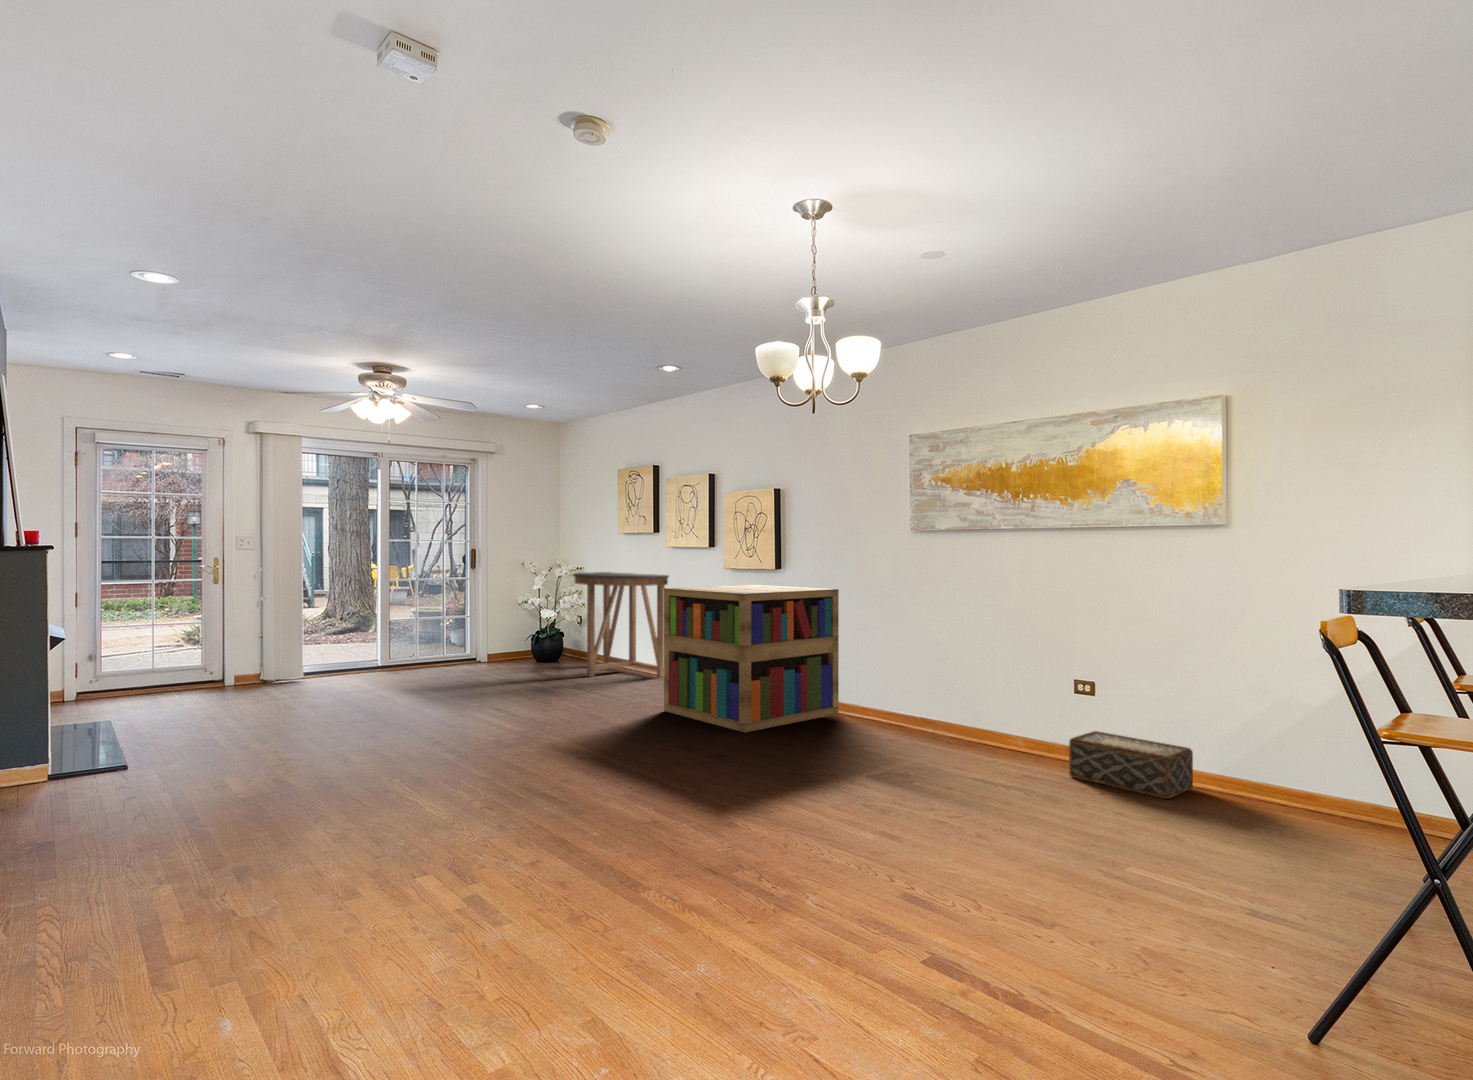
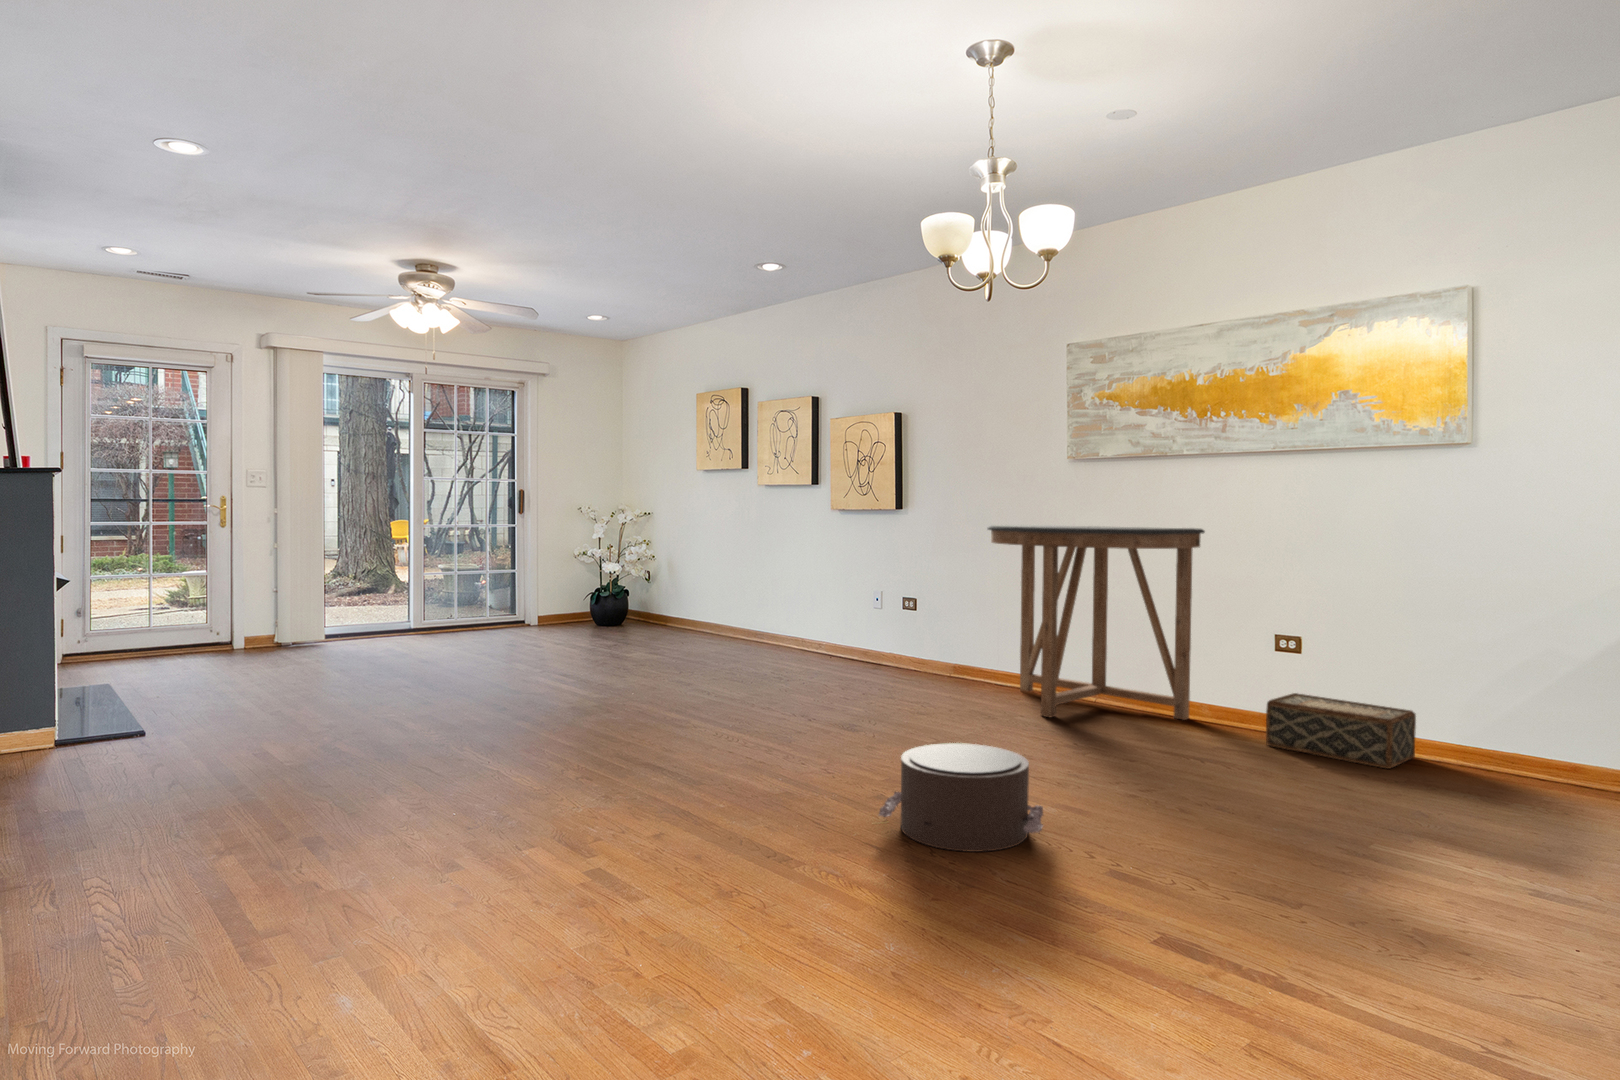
console table: present [573,572,669,677] -> present [987,525,1205,720]
bookshelf: present [664,585,839,732] -> none [767,529,975,698]
pouf: none [717,782,858,878] -> present [879,743,1043,852]

